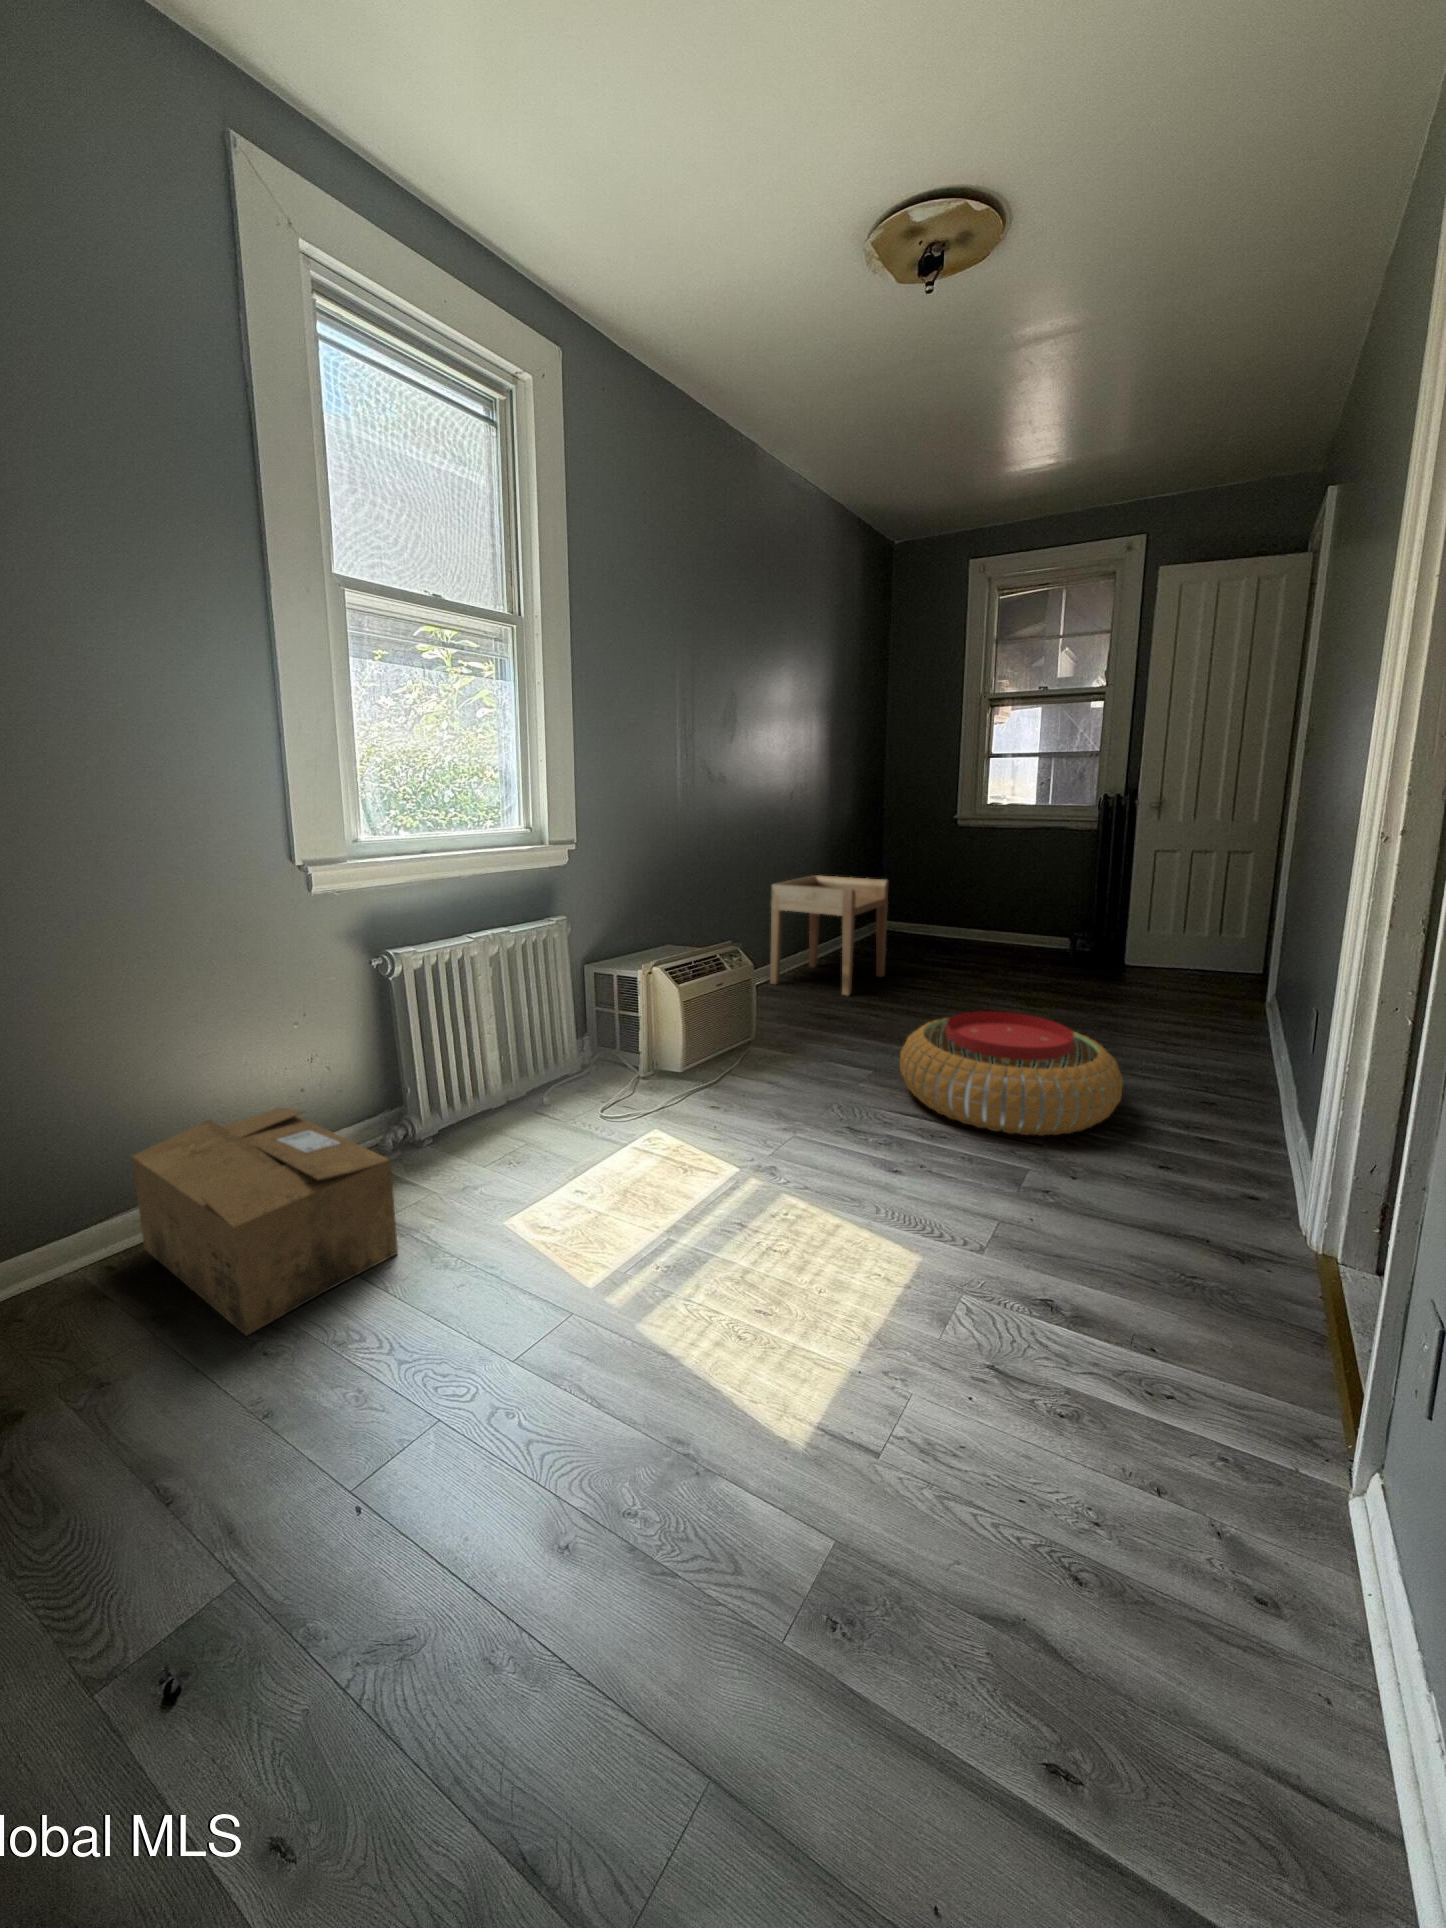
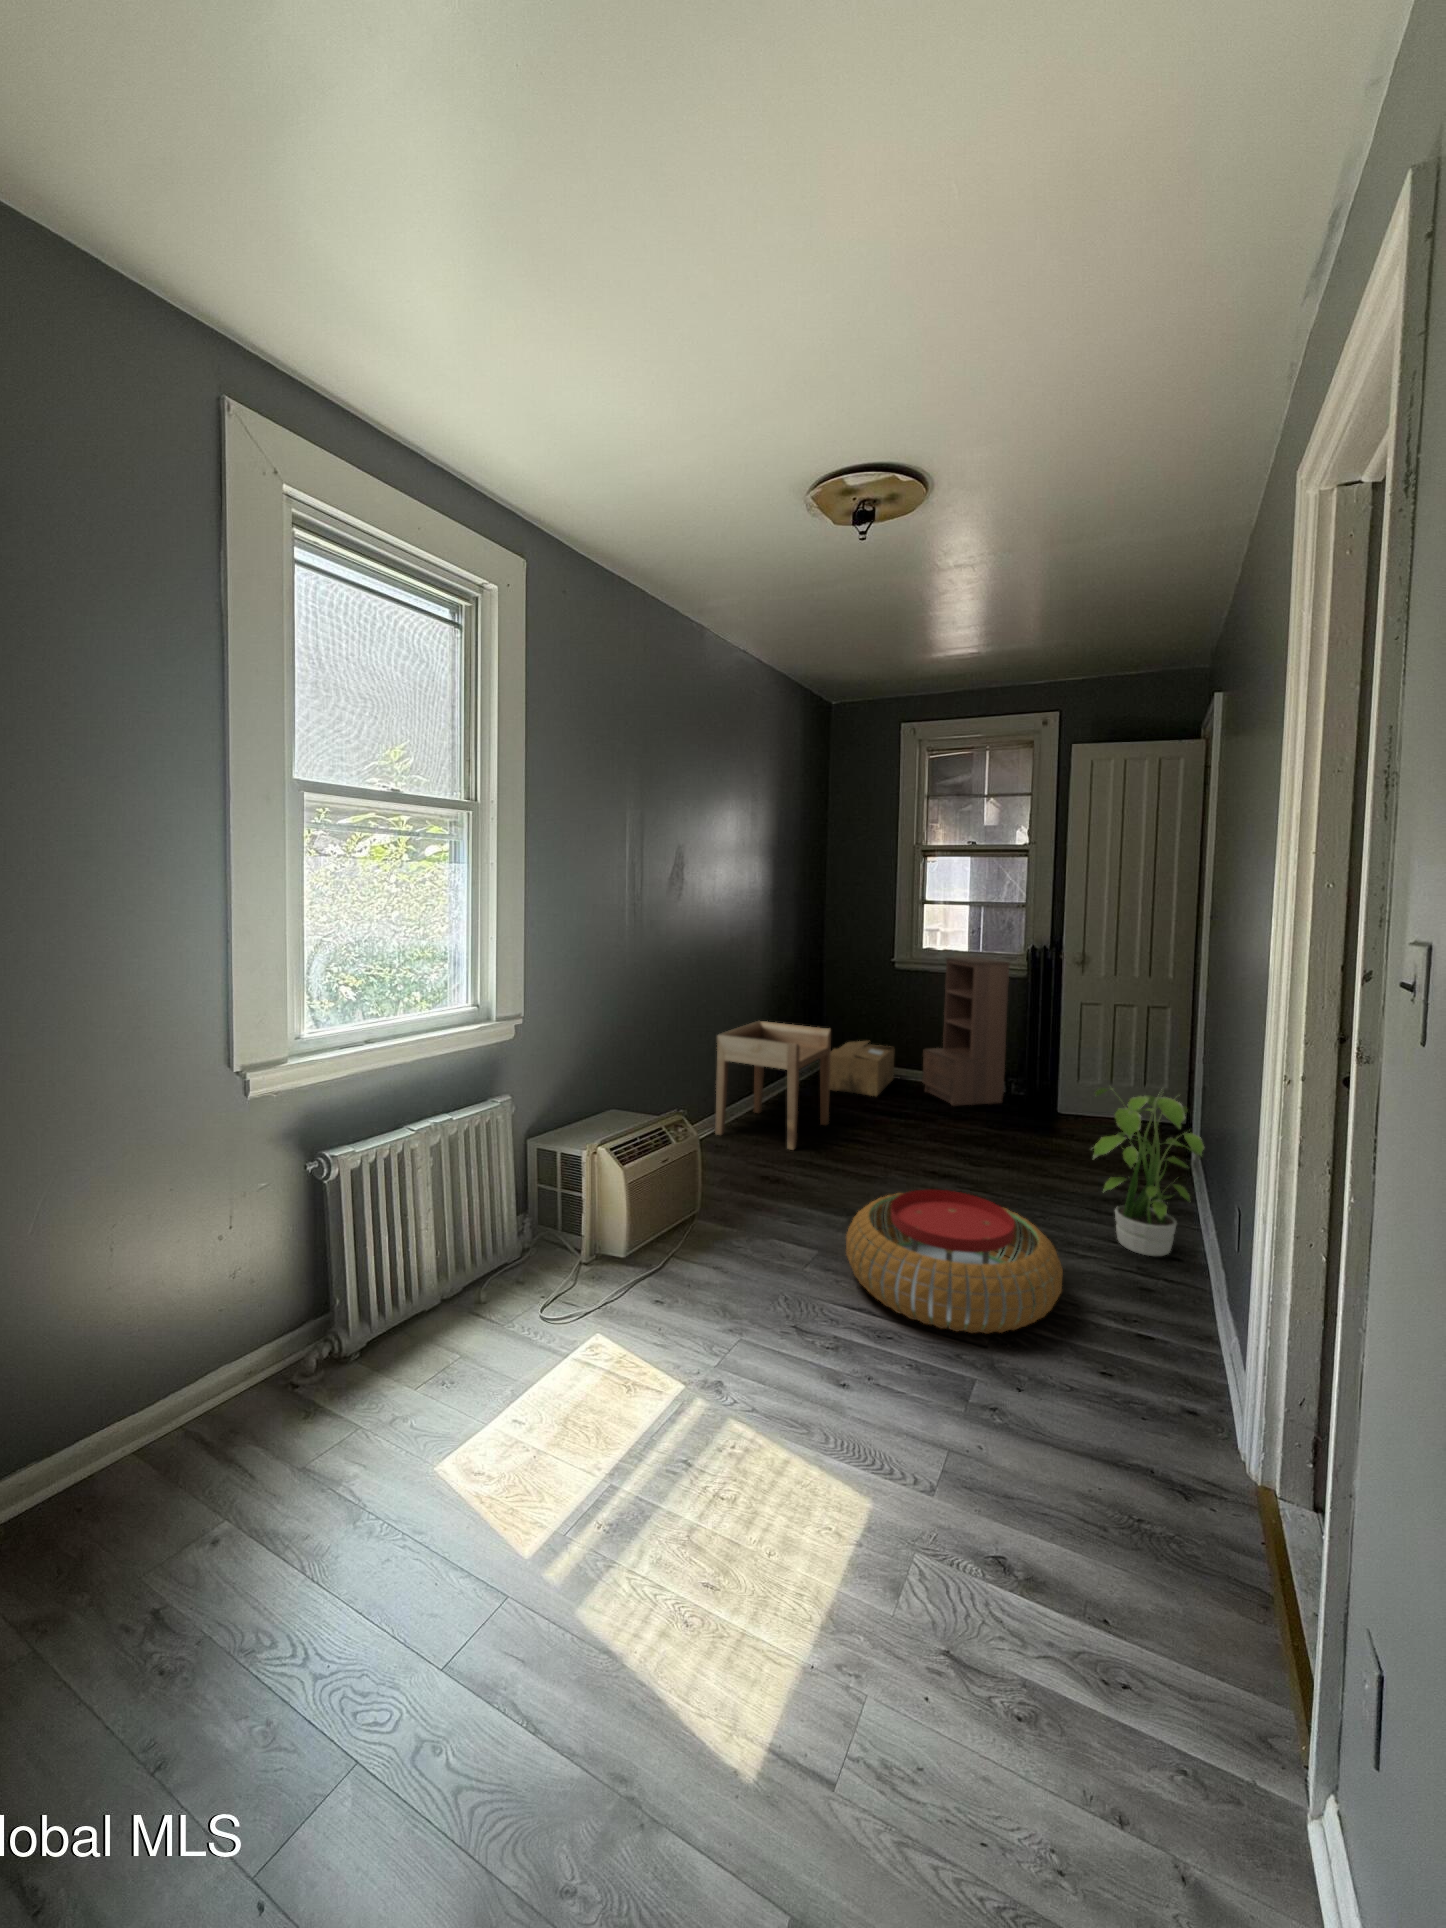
bookshelf: none [982,811,1080,961] -> present [922,957,1009,1106]
potted plant: none [1158,910,1284,1079] -> present [1093,1088,1204,1256]
cardboard box: present [132,1108,398,1336] -> present [830,1041,895,1096]

